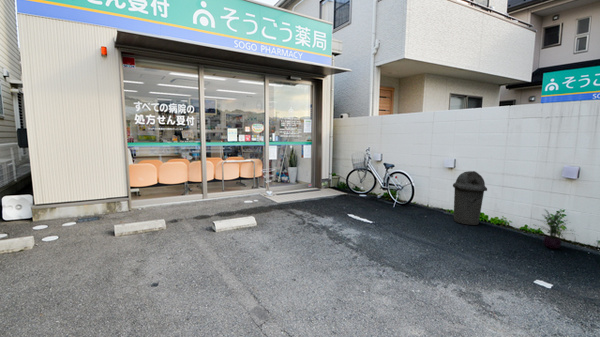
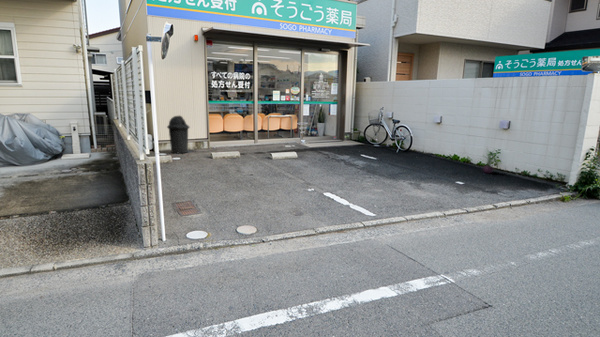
trash can: present [453,171,487,225] -> present [167,116,189,153]

